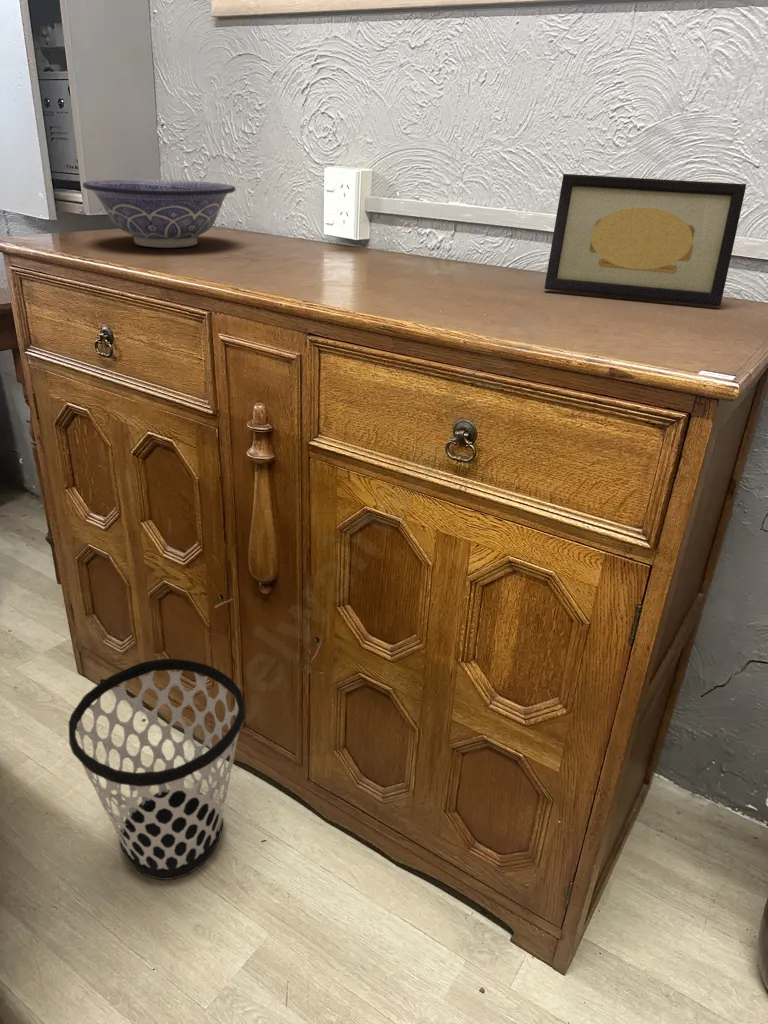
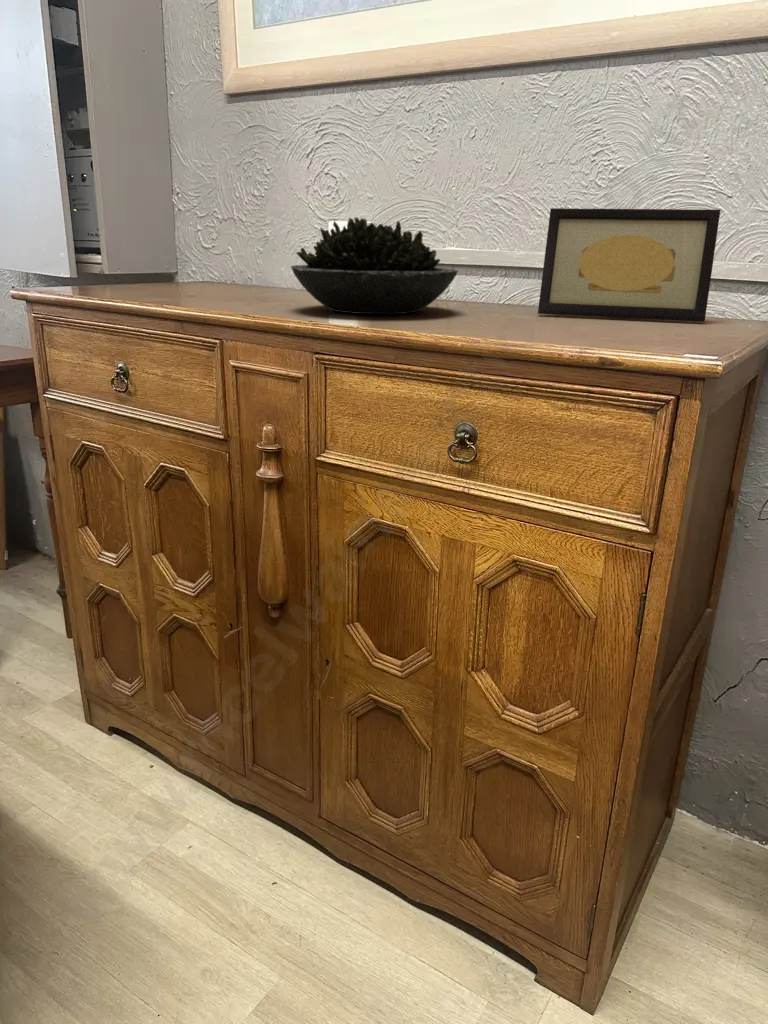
decorative bowl: present [83,179,235,248] -> none [104,237,246,294]
succulent plant: none [282,179,461,288] -> present [291,217,458,314]
wastebasket: present [69,659,245,880] -> none [77,691,255,924]

